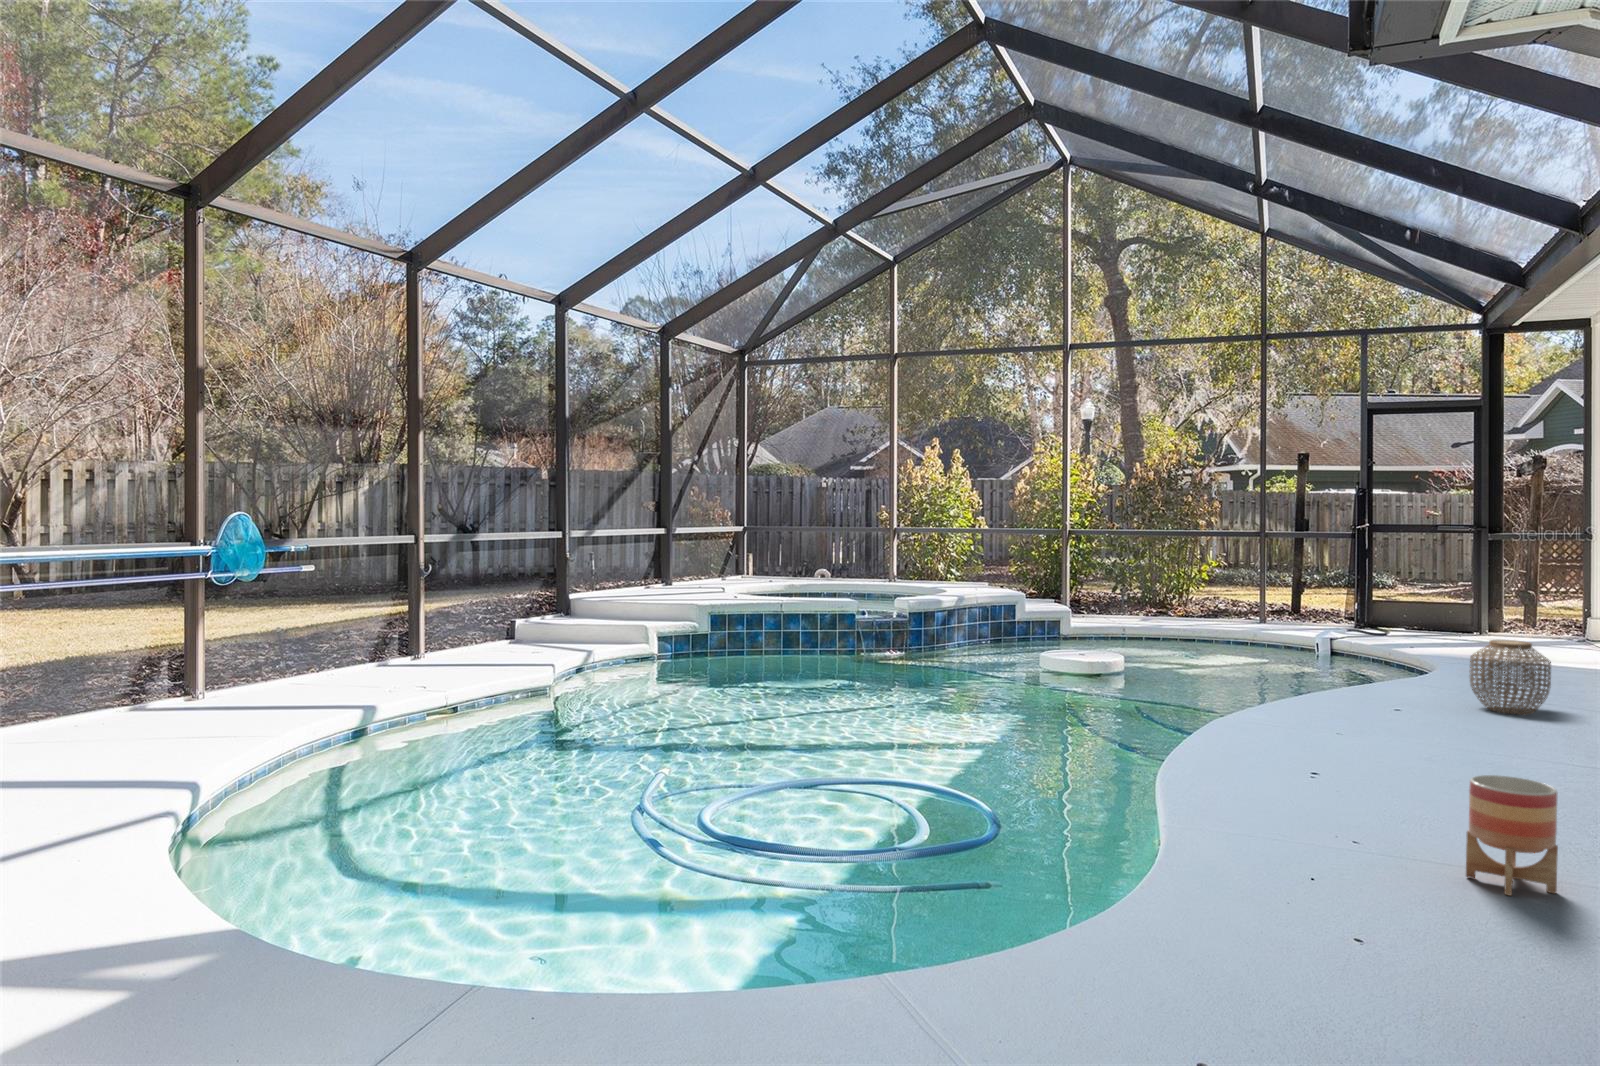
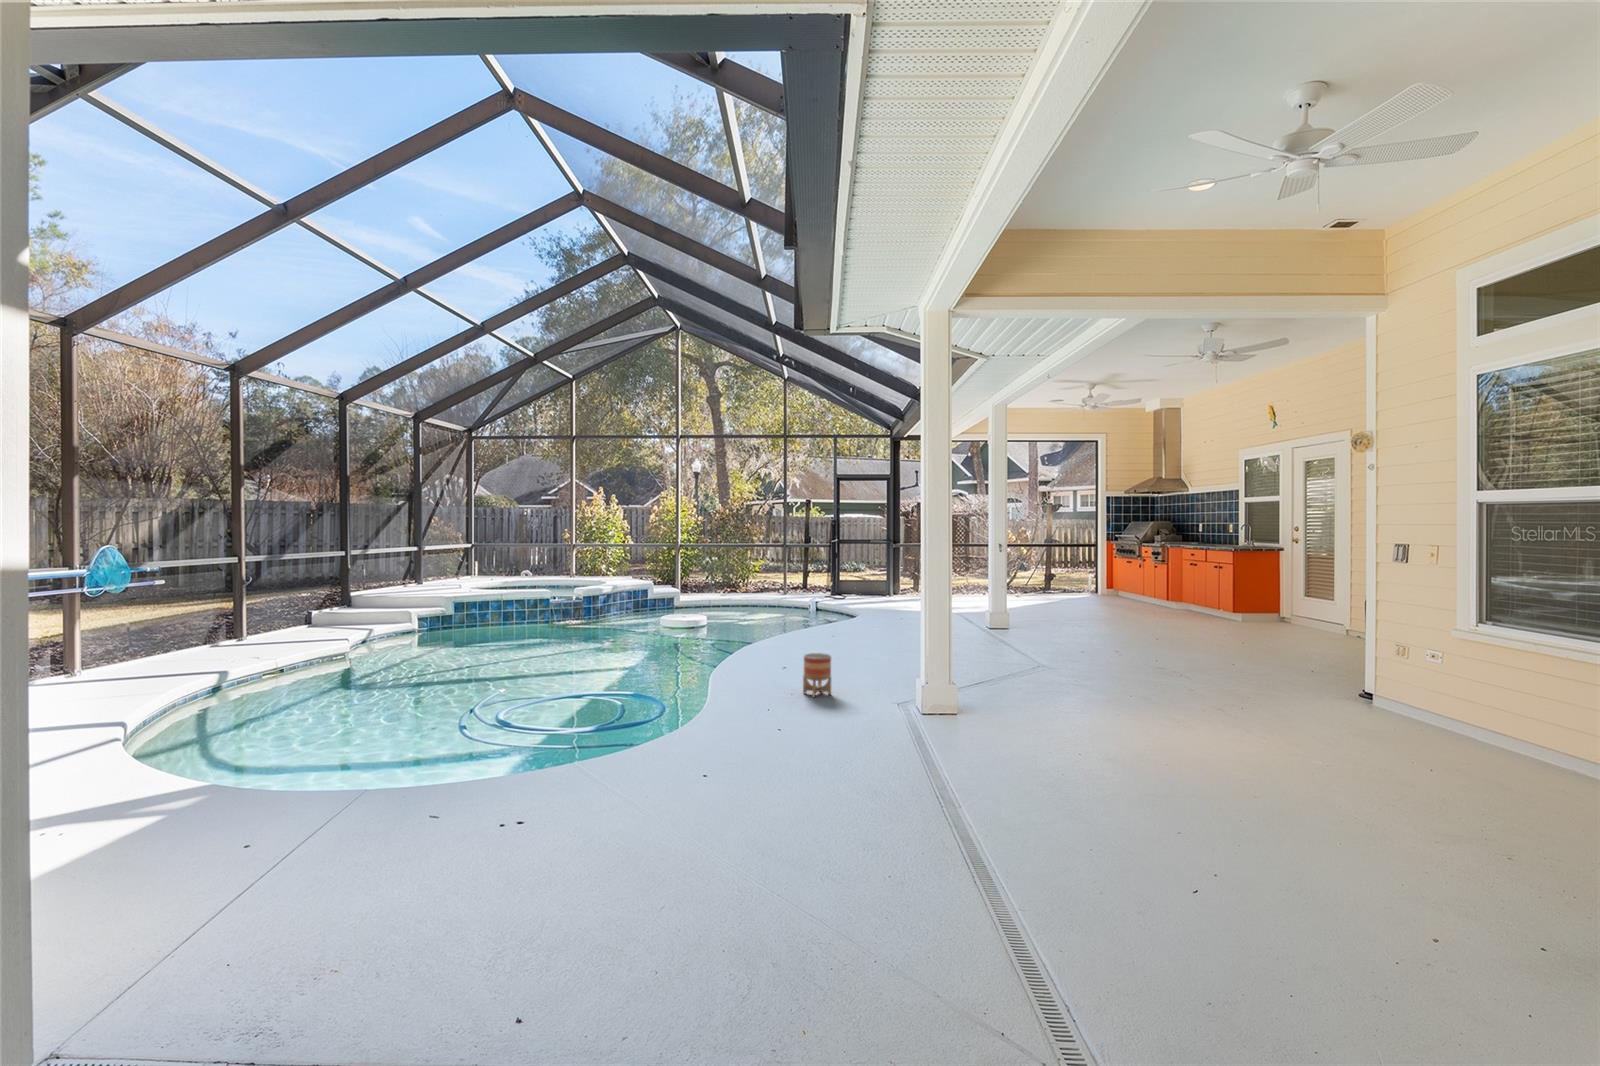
woven basket: present [1470,640,1551,715] -> none [854,599,885,633]

